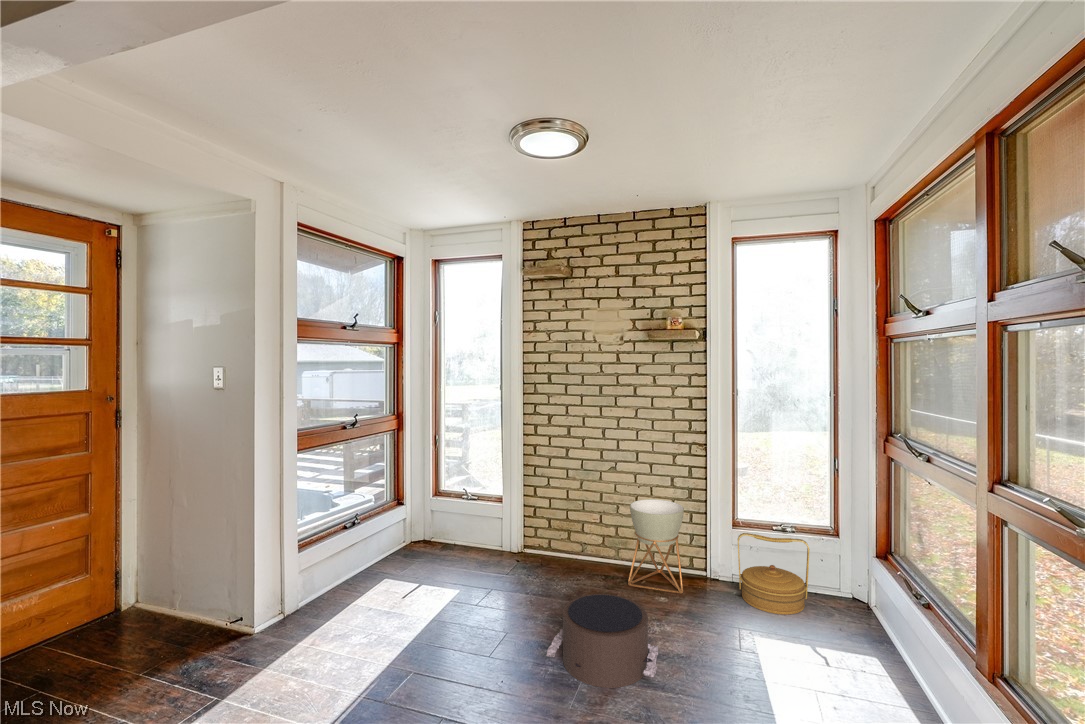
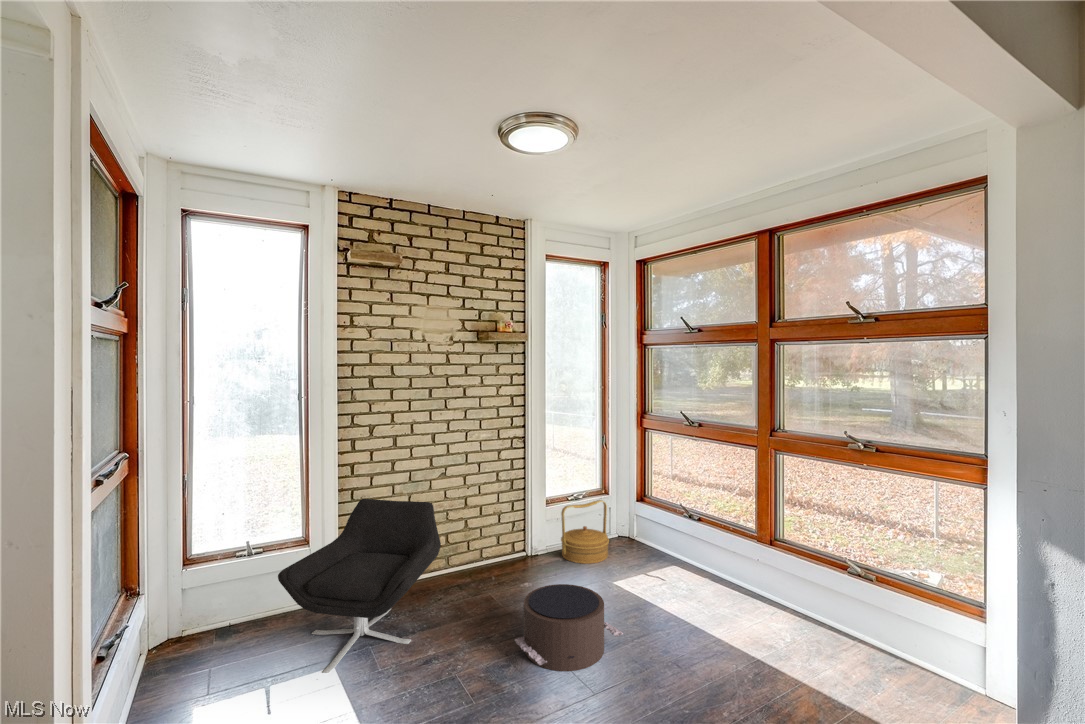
lounge chair: none [452,475,573,599] -> present [278,499,441,673]
planter: present [628,499,684,594] -> none [476,495,531,585]

